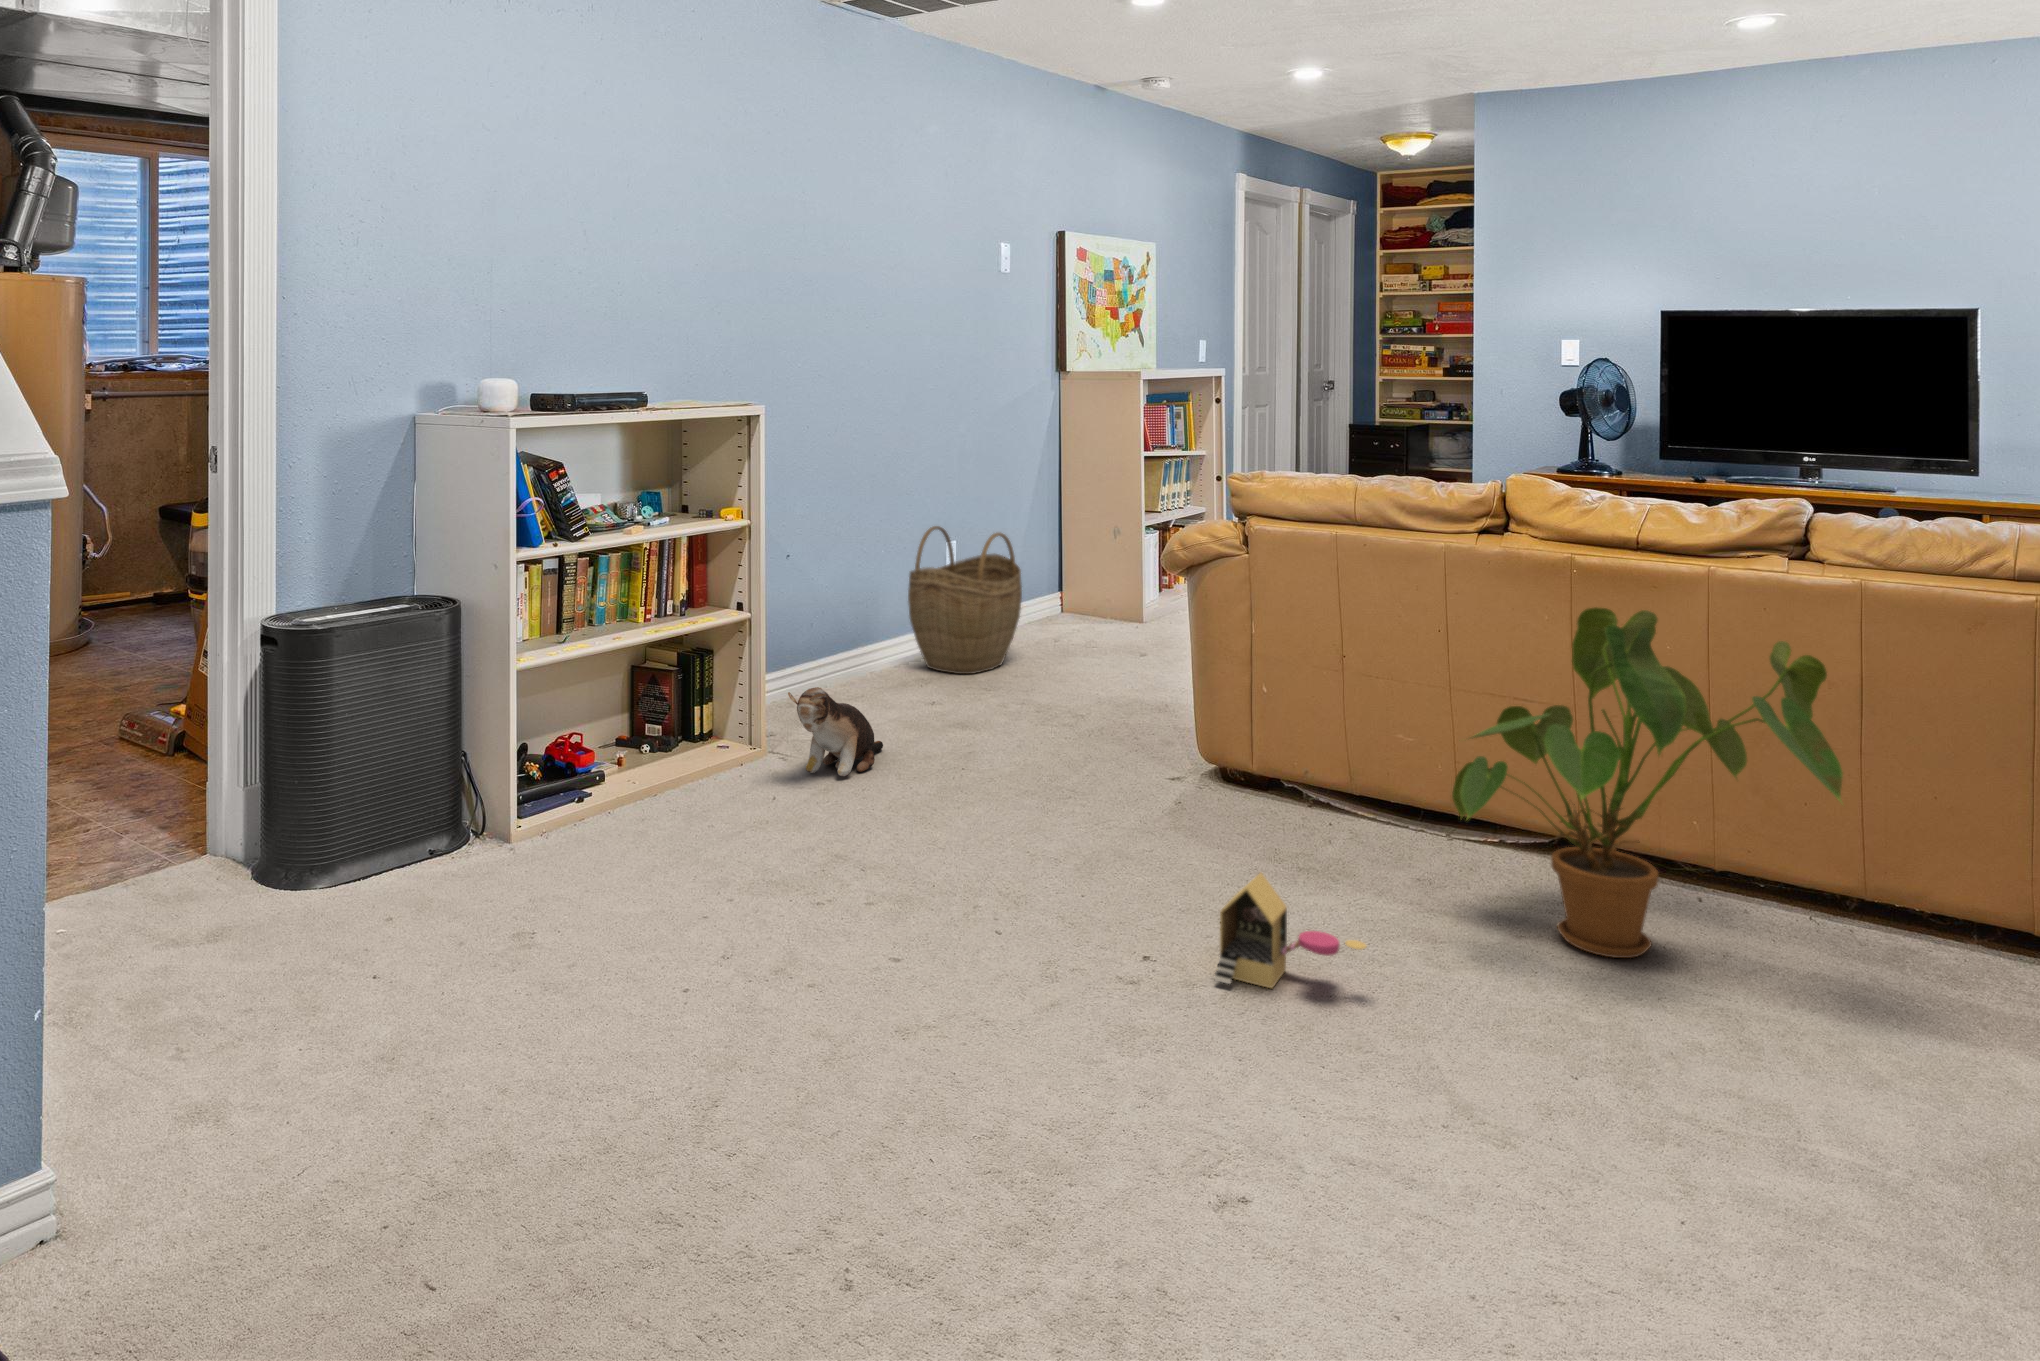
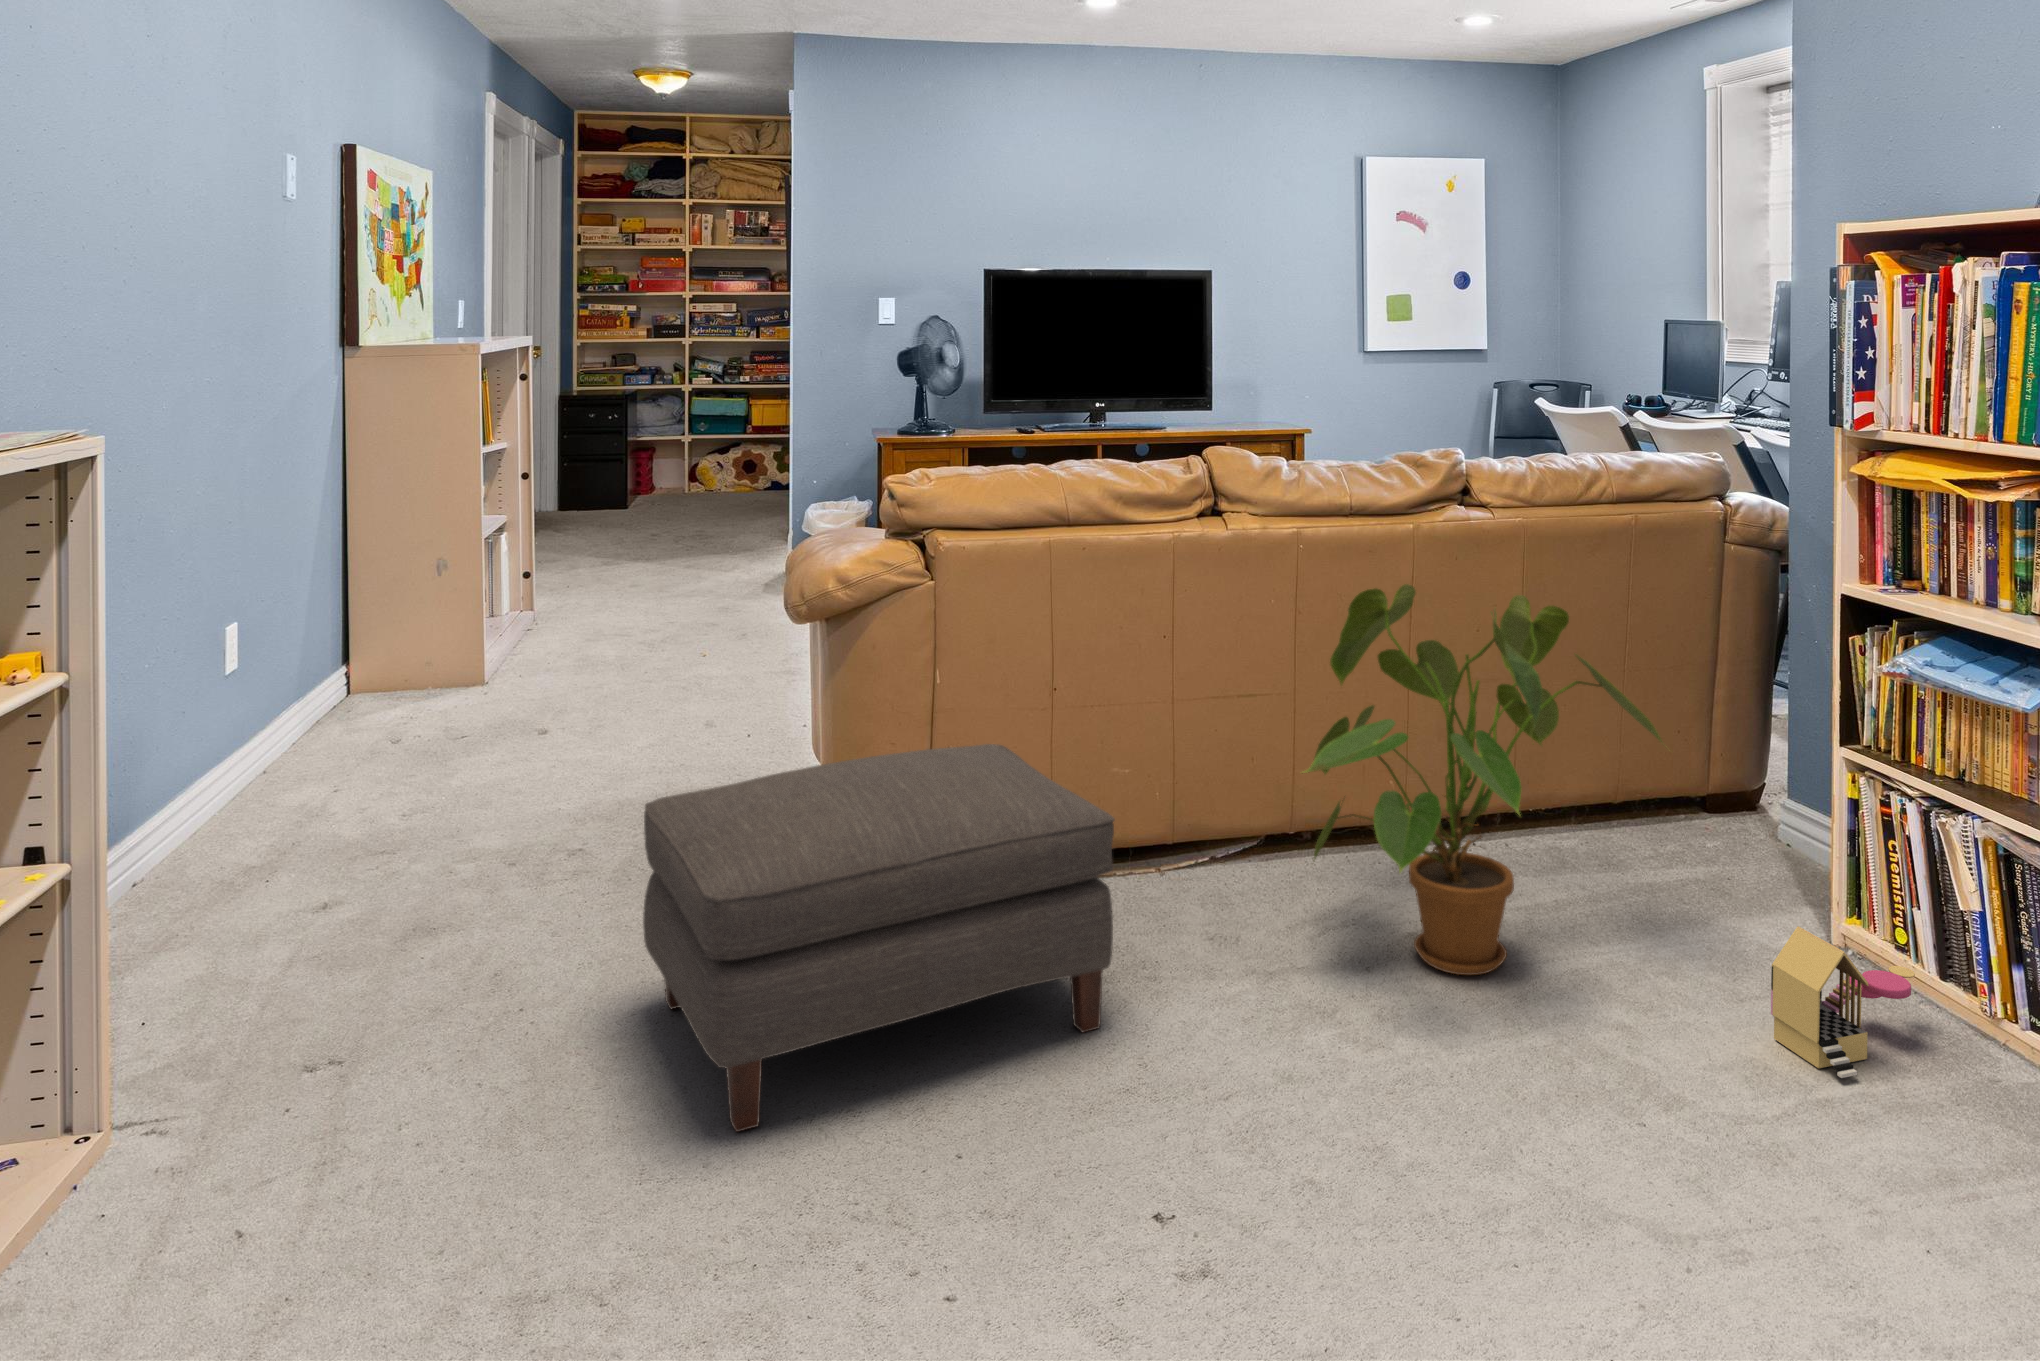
woven basket: present [908,526,1022,674] -> none [213,596,397,834]
ottoman: none [970,654,1274,877] -> present [643,744,1115,1132]
plush toy: present [788,687,883,776] -> none [245,959,386,1125]
toy house: present [1214,873,1366,988] -> present [1771,926,1915,1078]

